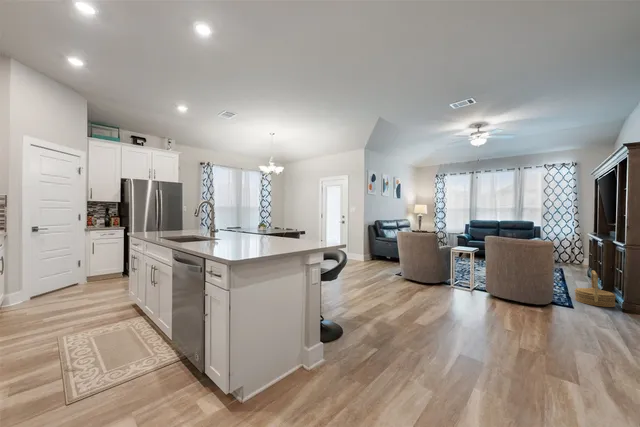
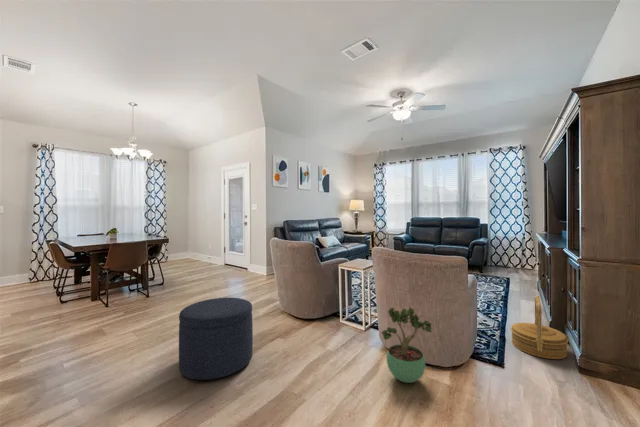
ottoman: none [371,263,412,303] -> present [179,298,253,380]
potted plant: none [497,267,532,310] -> present [382,308,431,383]

